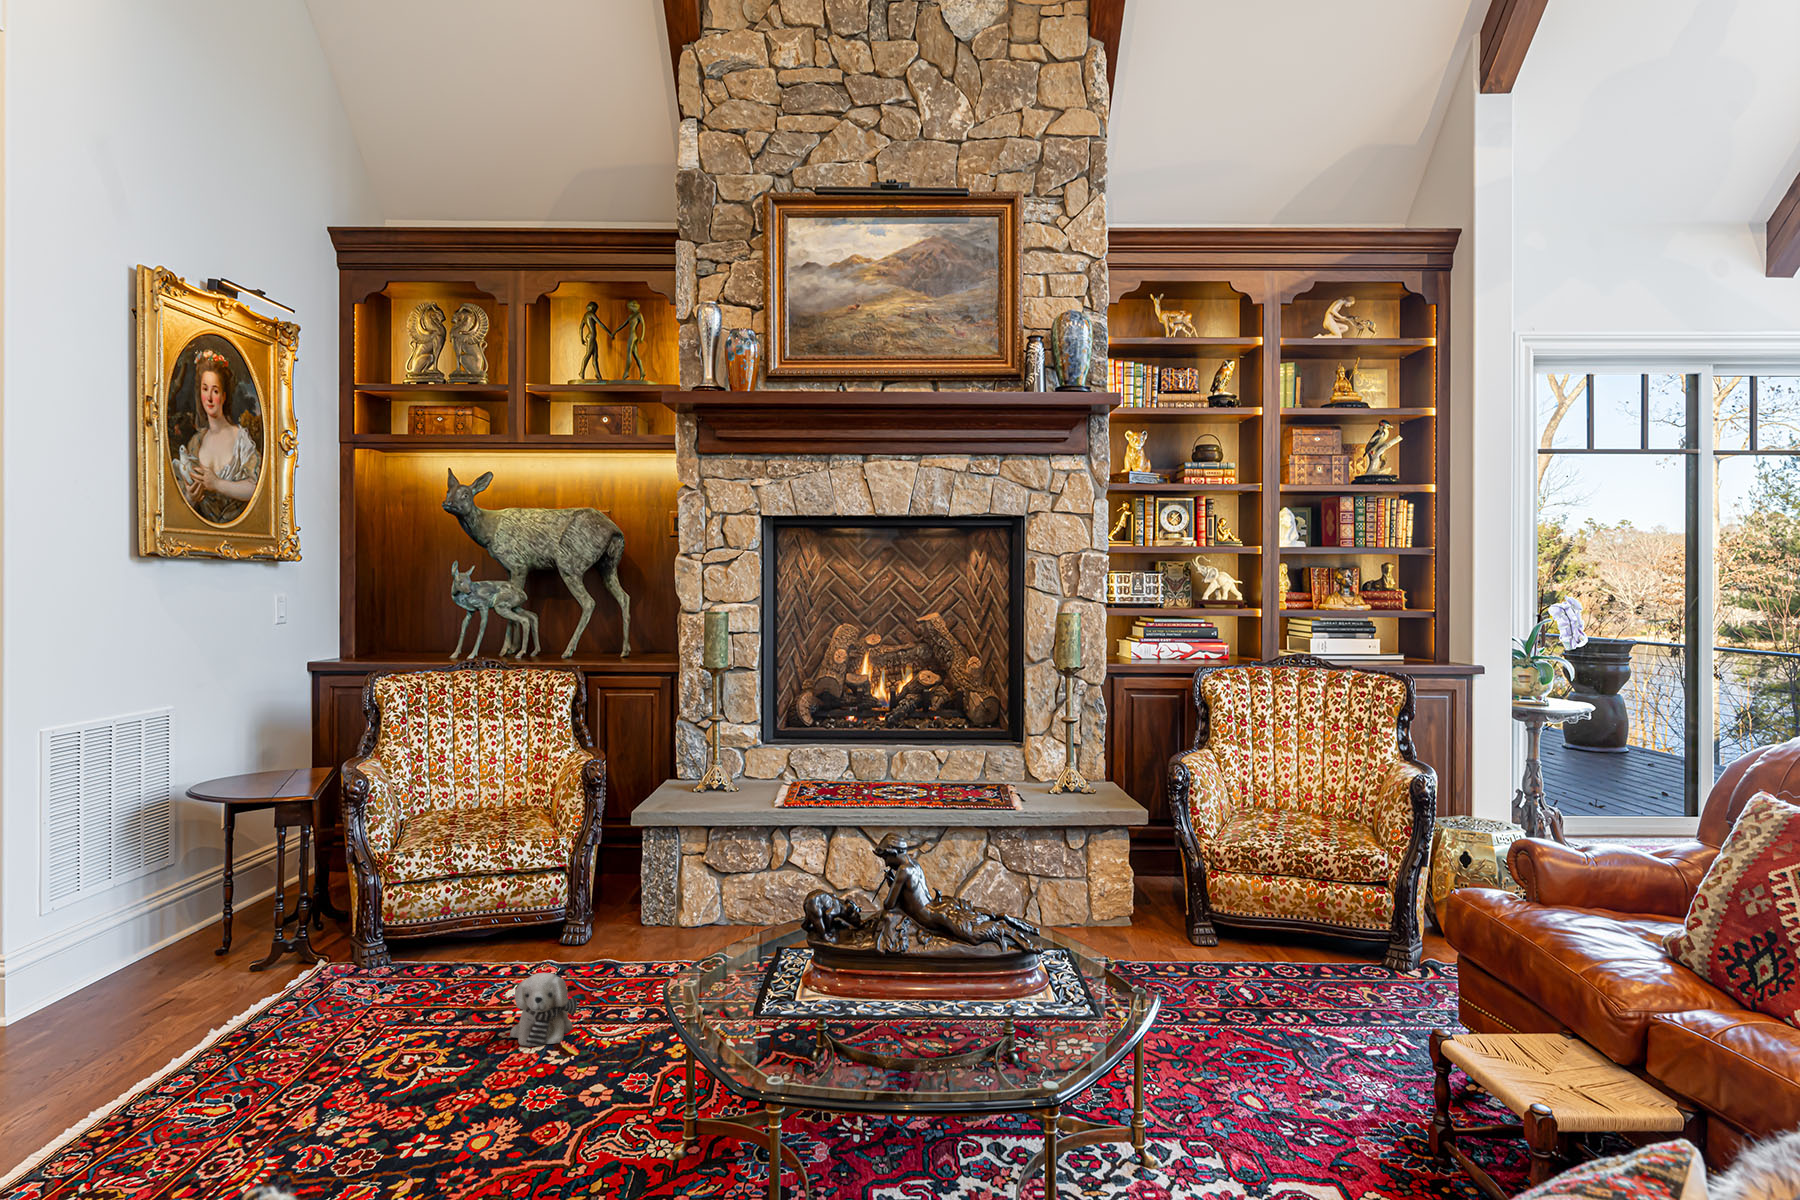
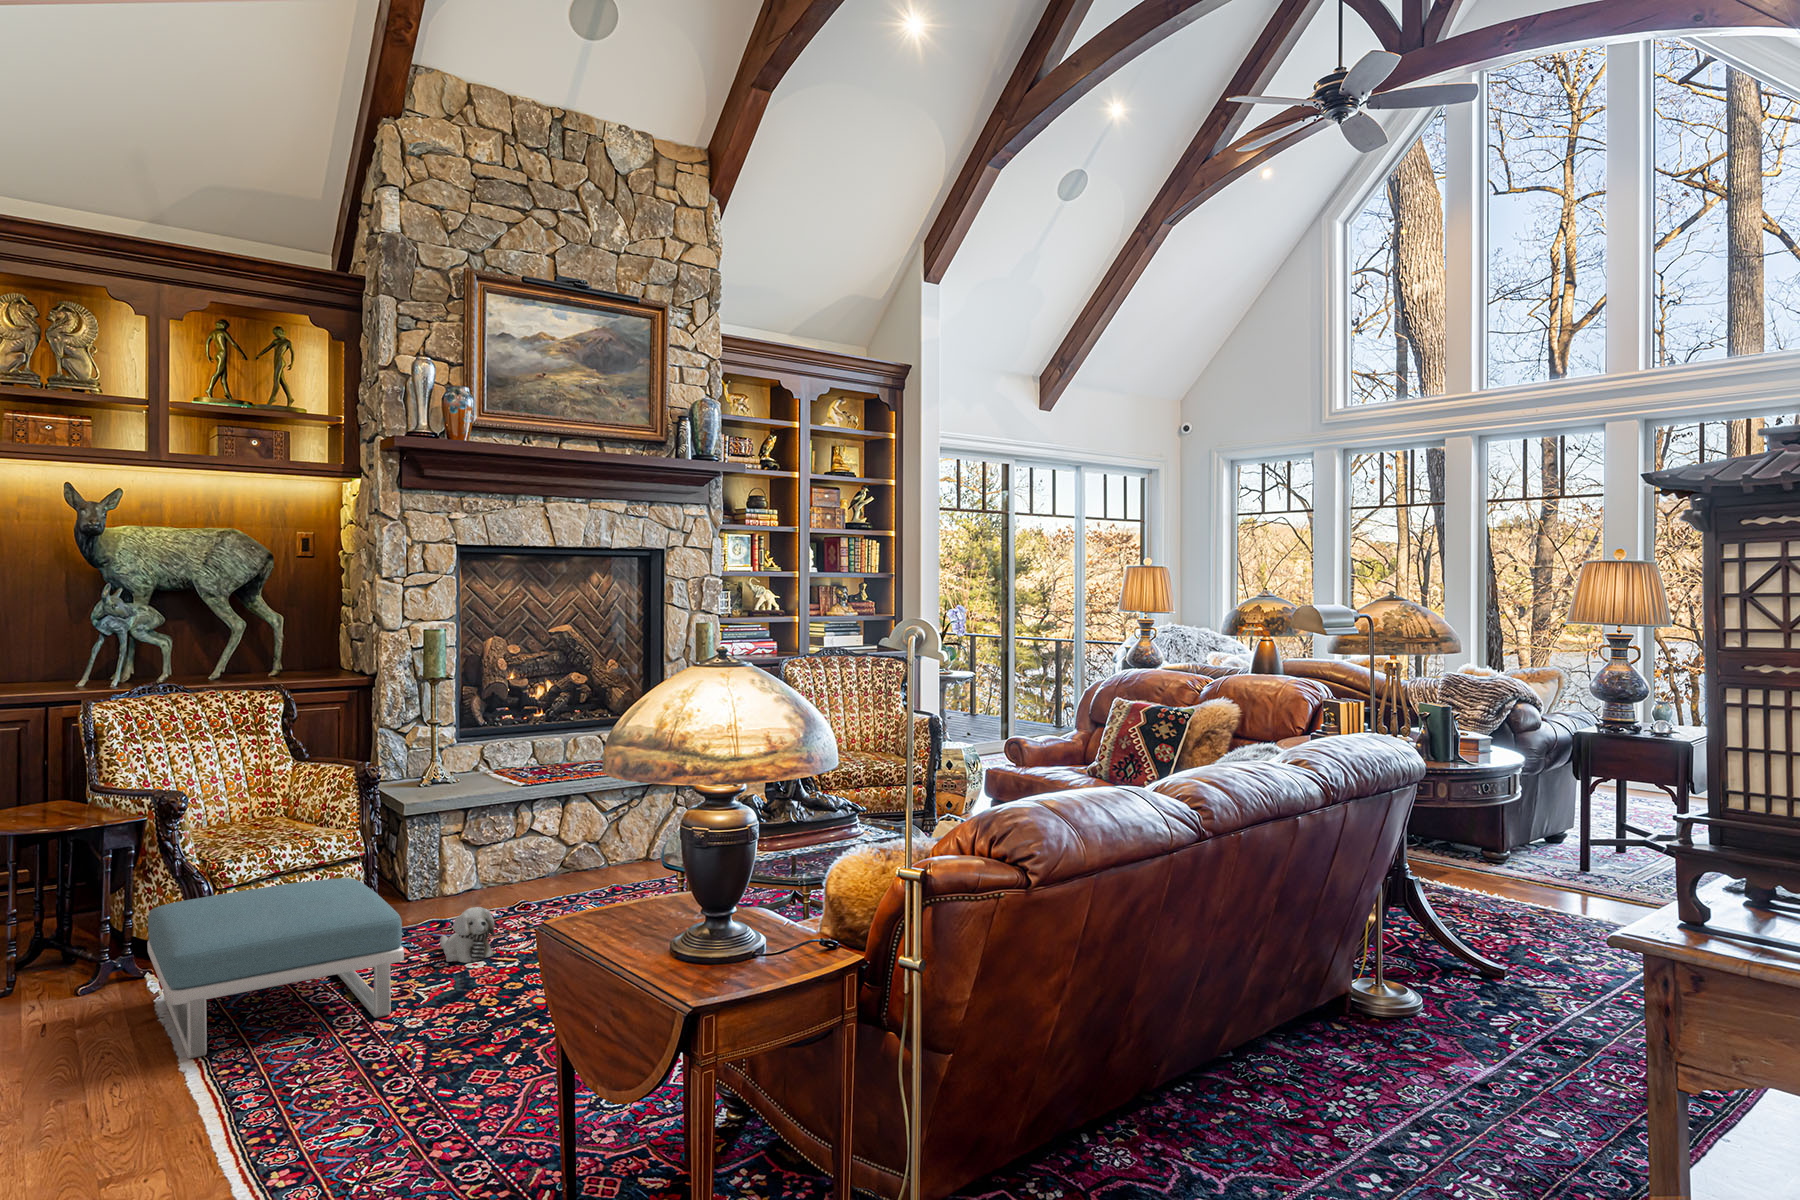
footstool: none [73,900,453,1115] -> present [147,878,404,1059]

